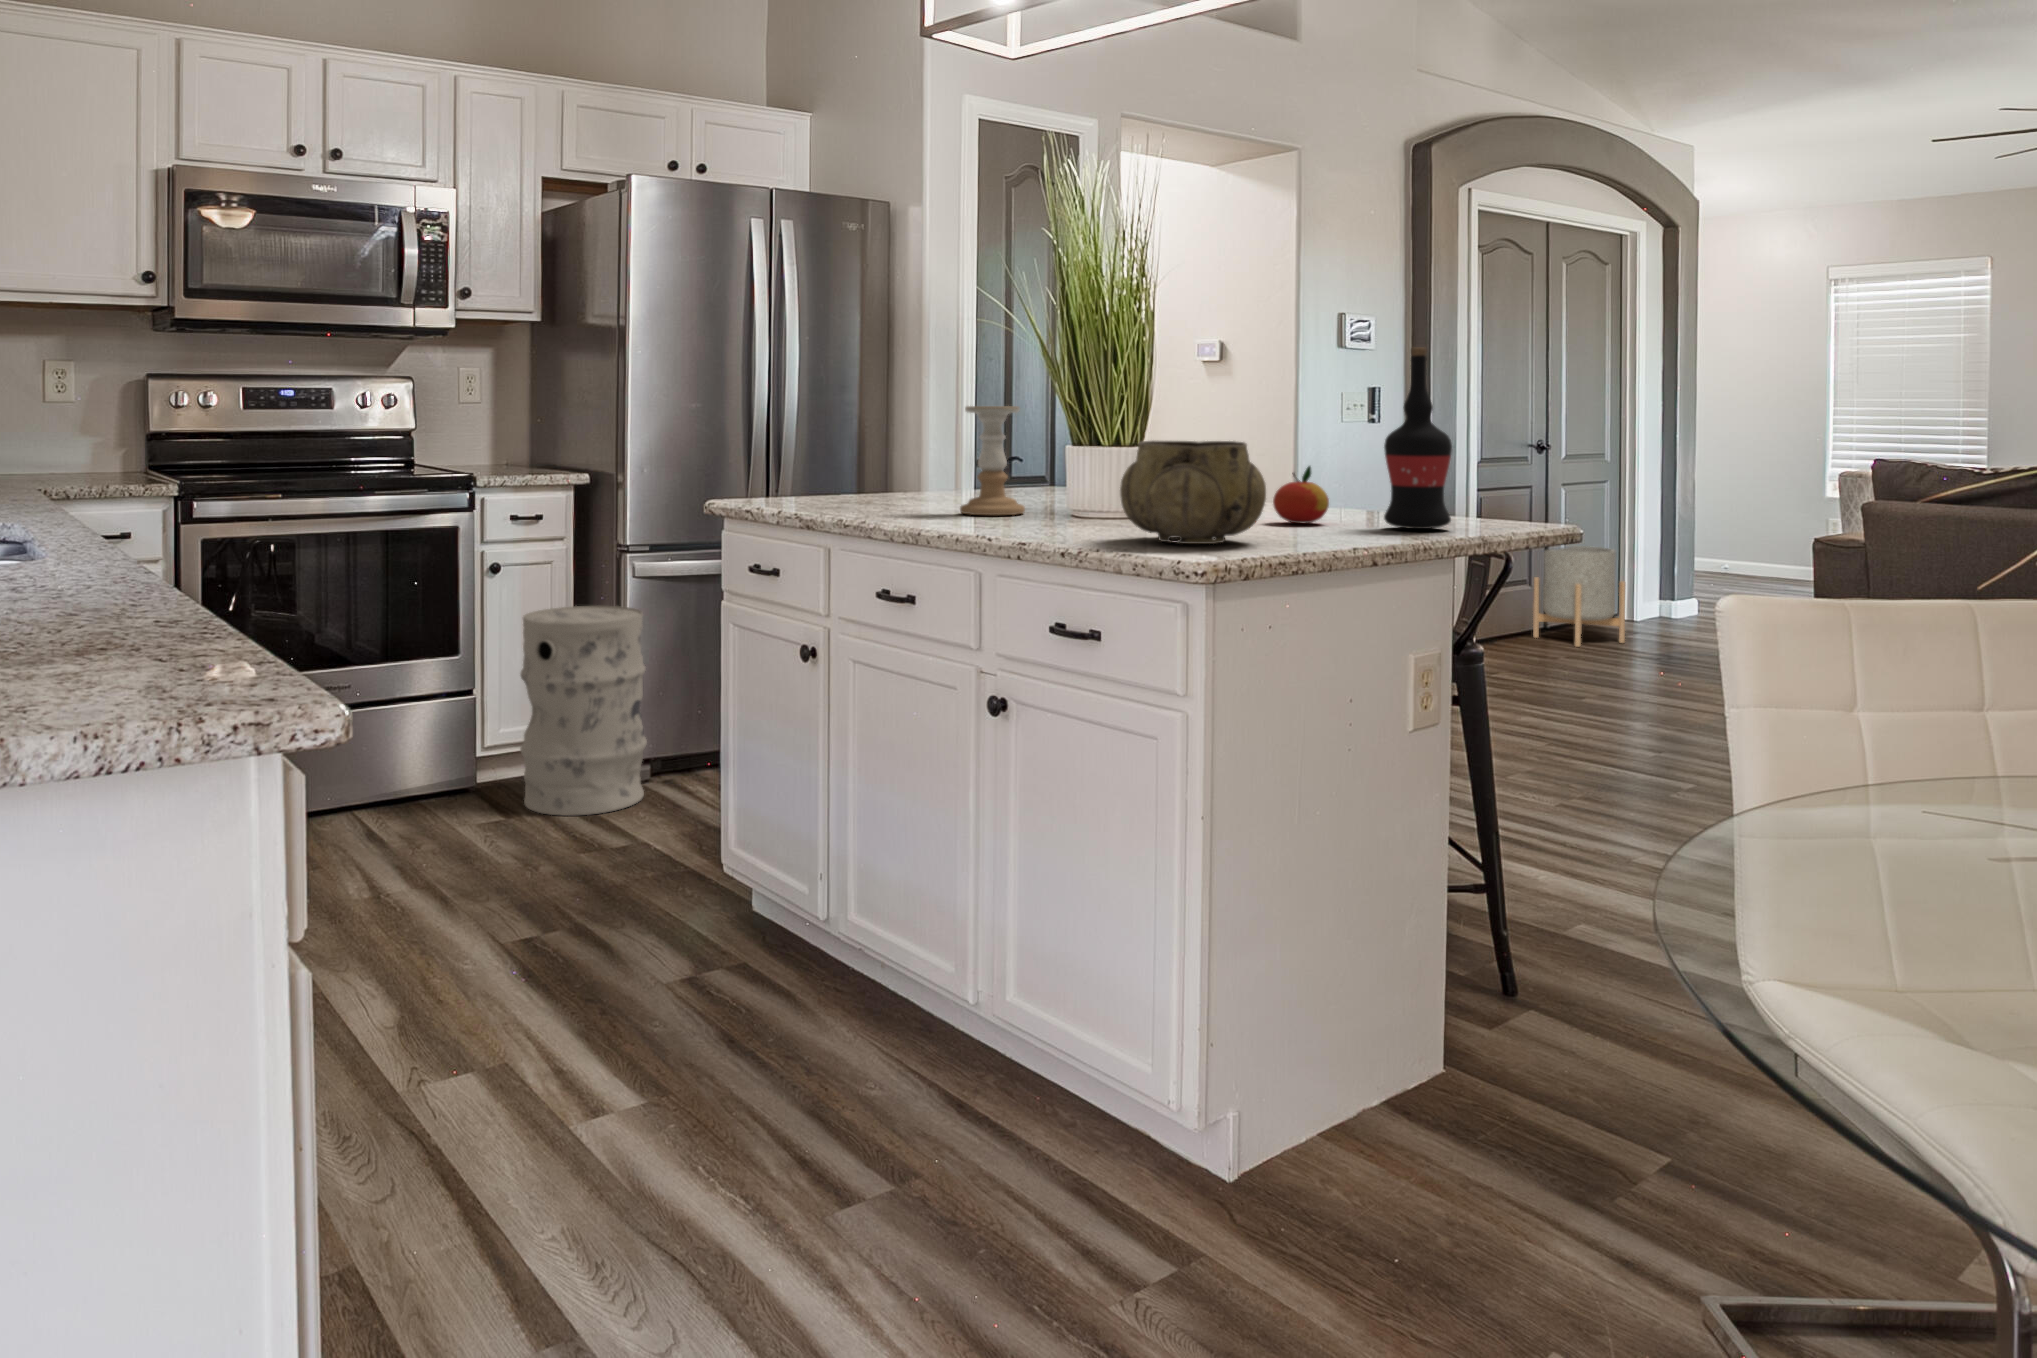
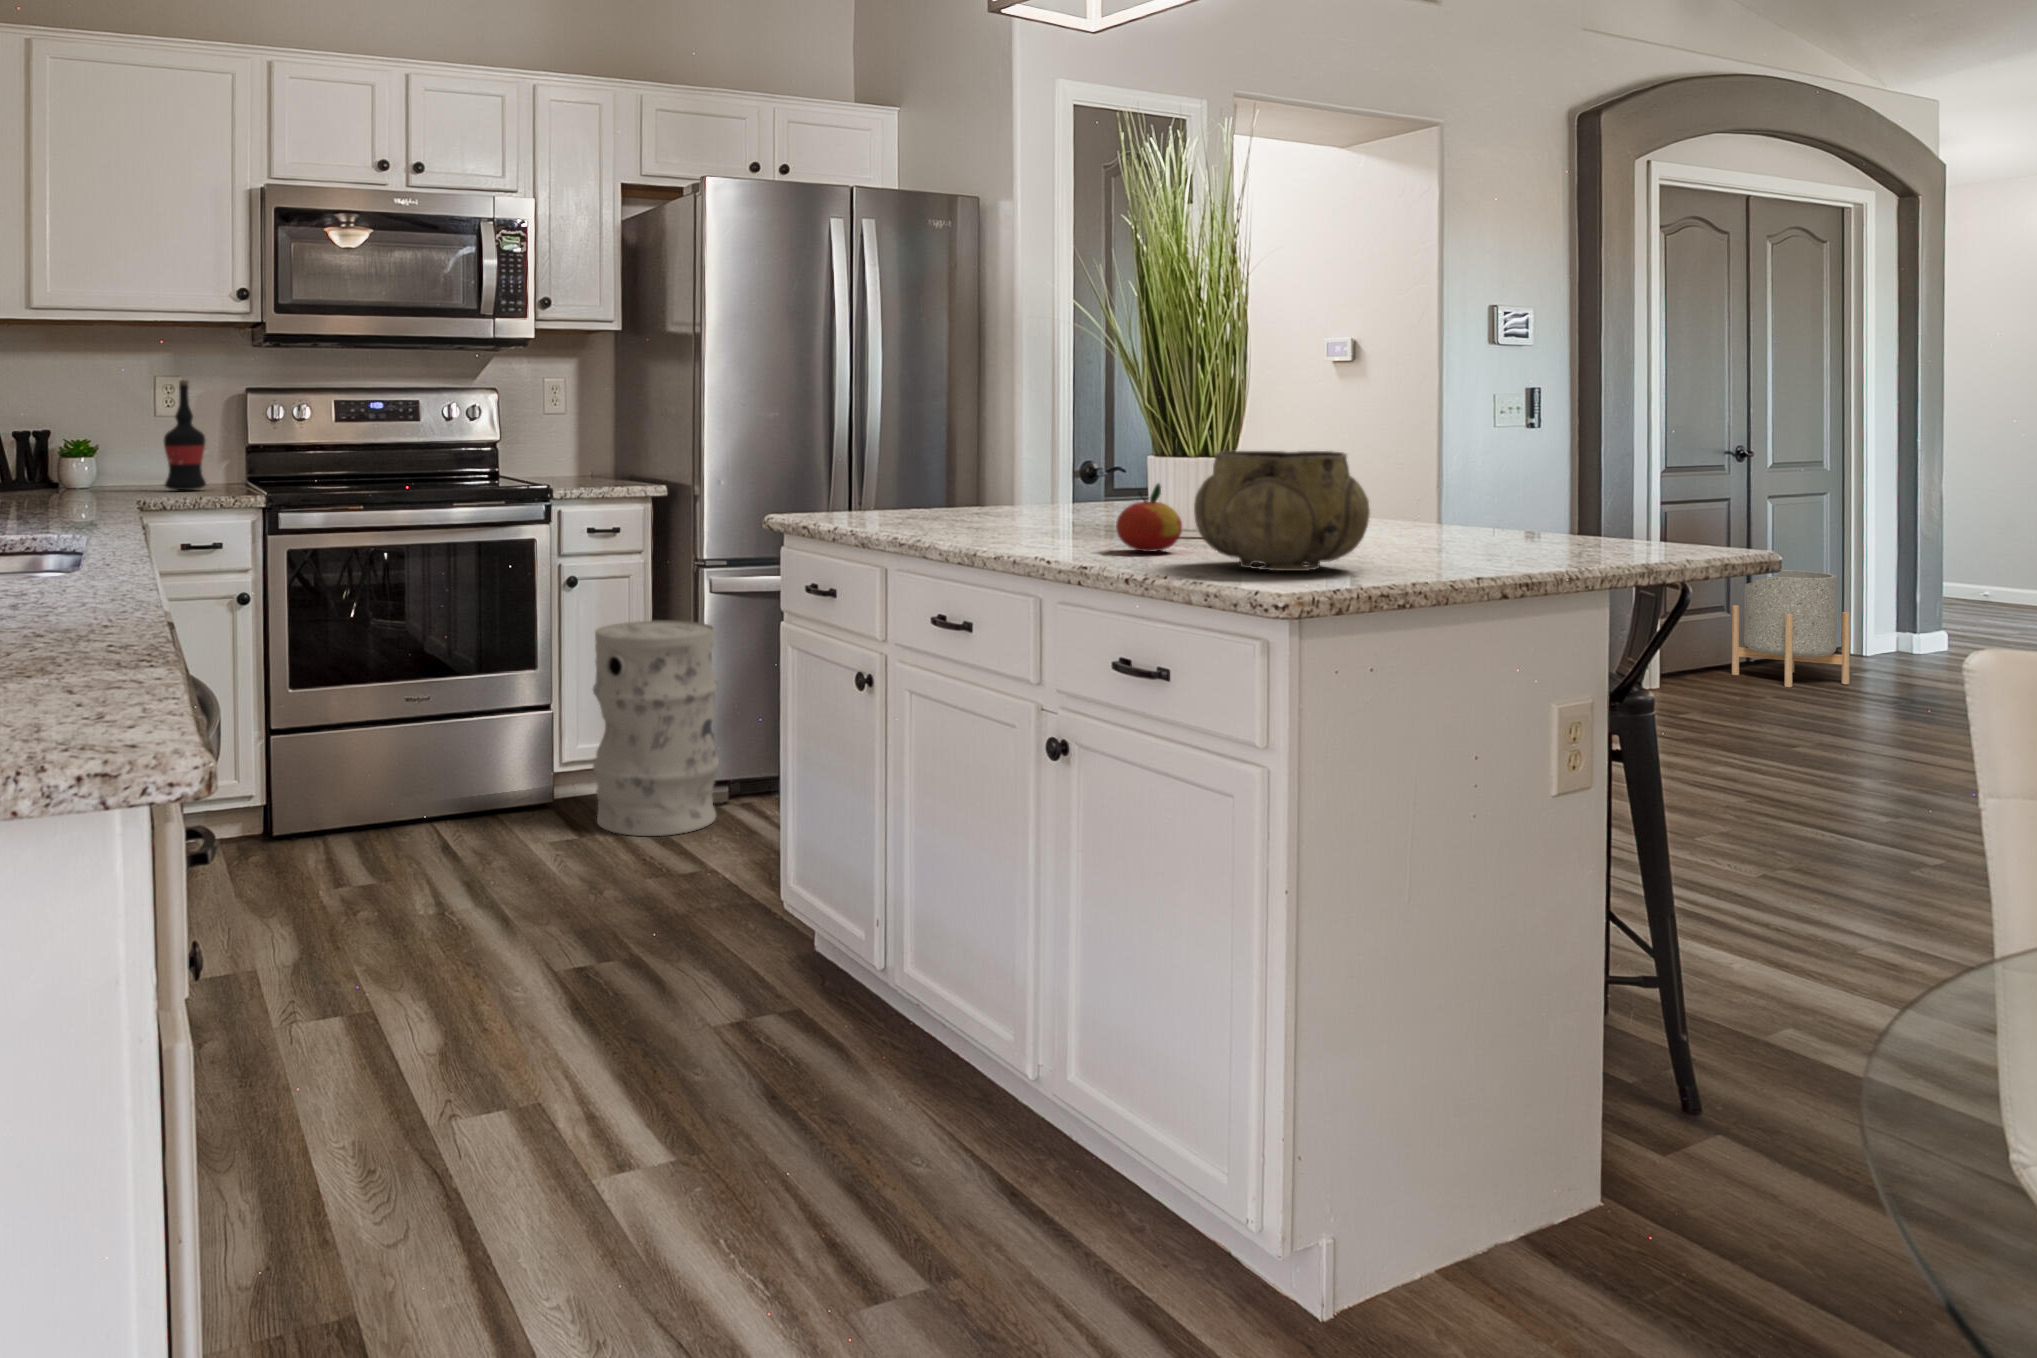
wine bottle: present [1384,347,1452,529] -> present [164,380,206,490]
candle holder: present [960,406,1025,515] -> none [1026,413,1099,534]
apple: present [1273,466,1329,523] -> present [1116,484,1182,552]

